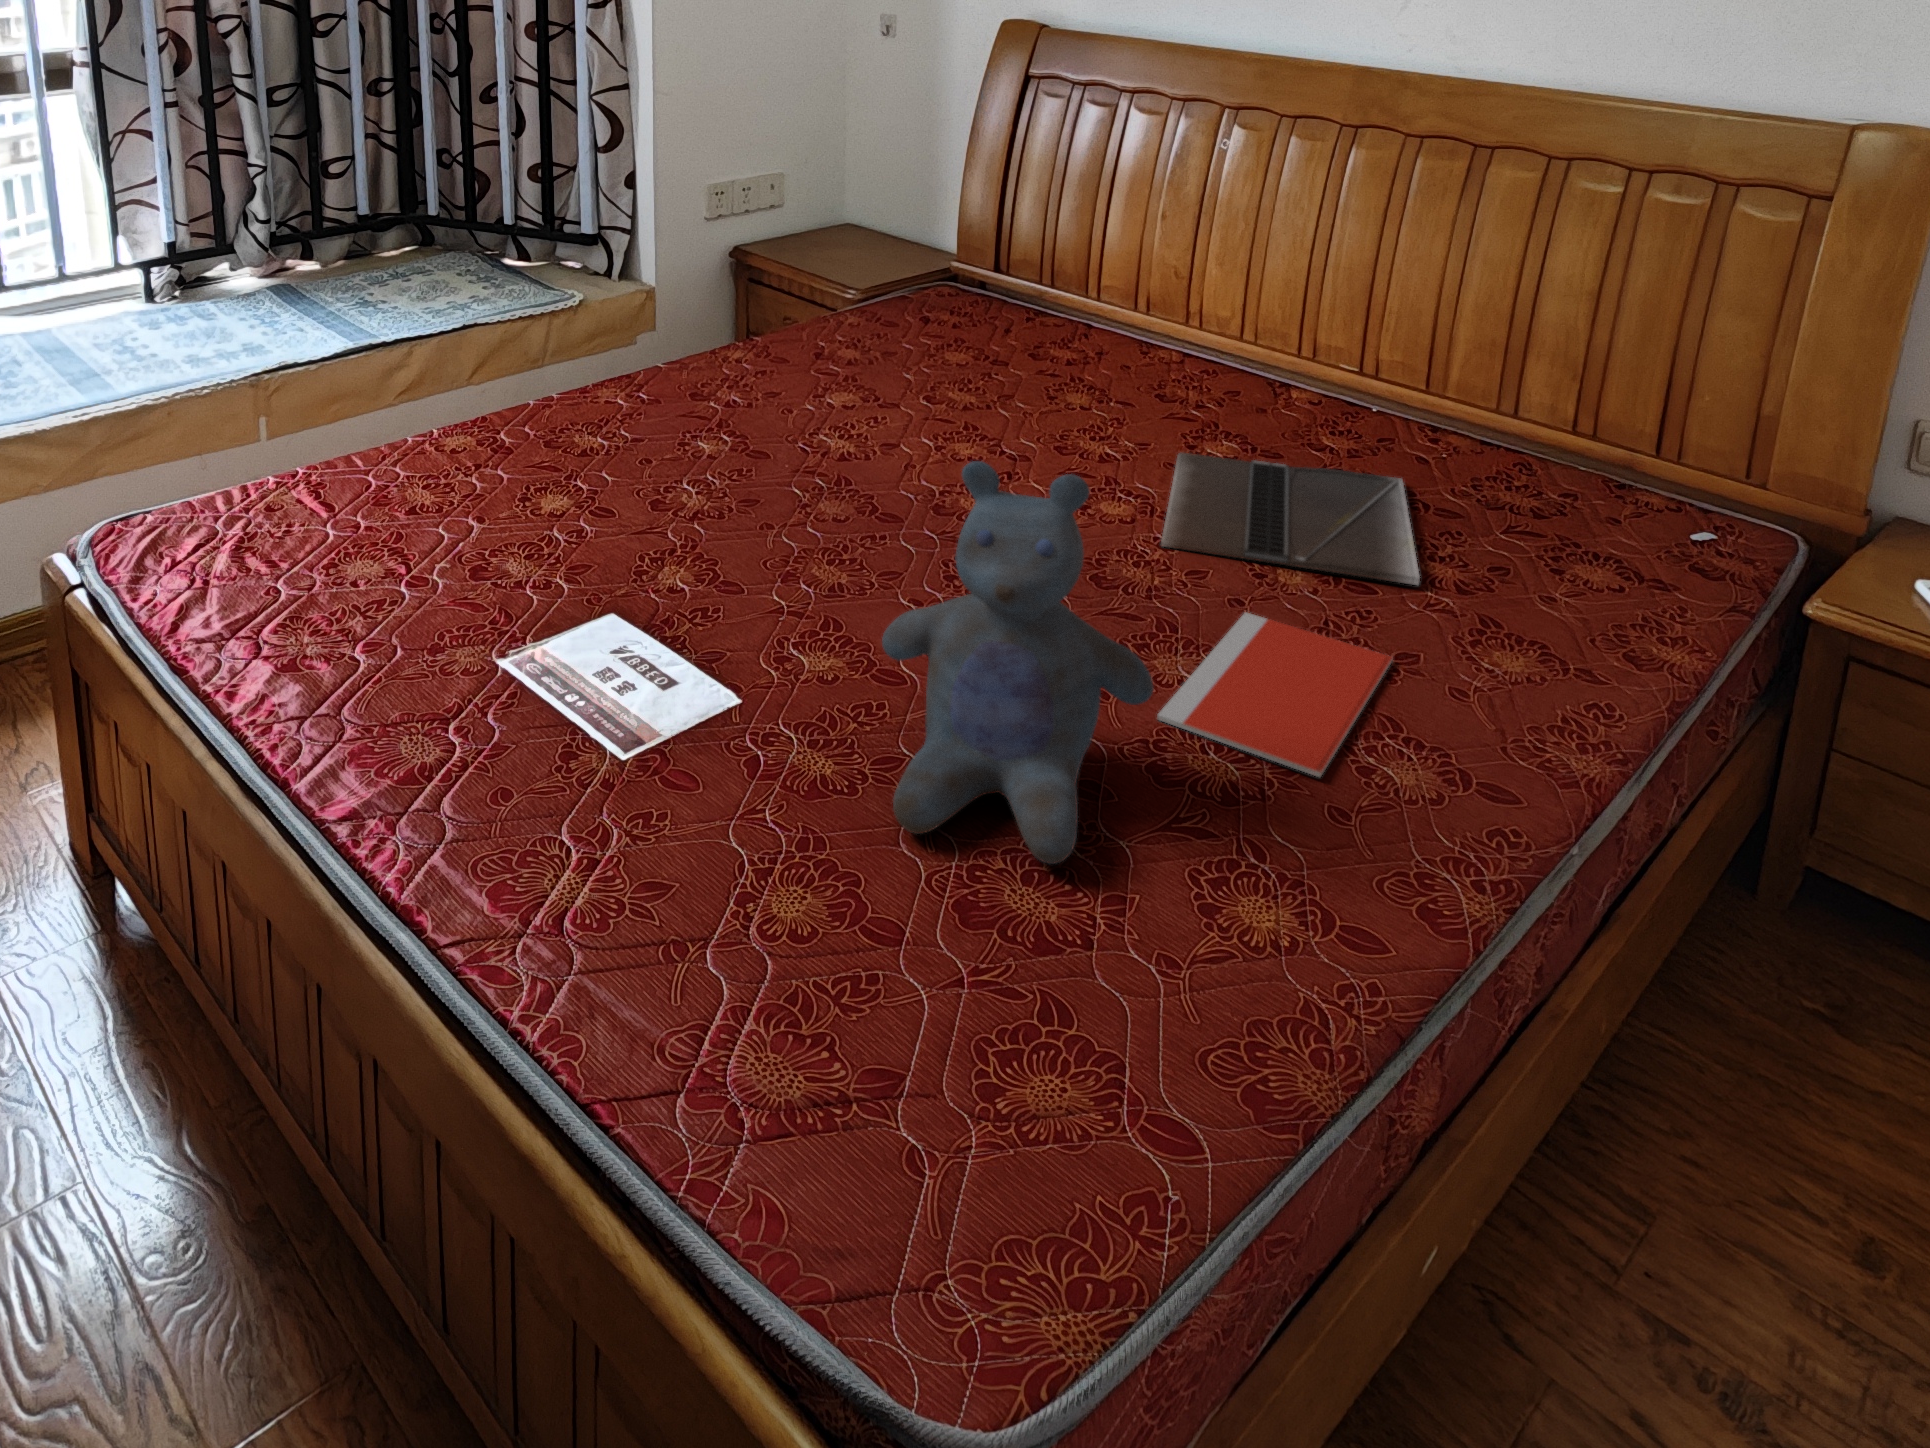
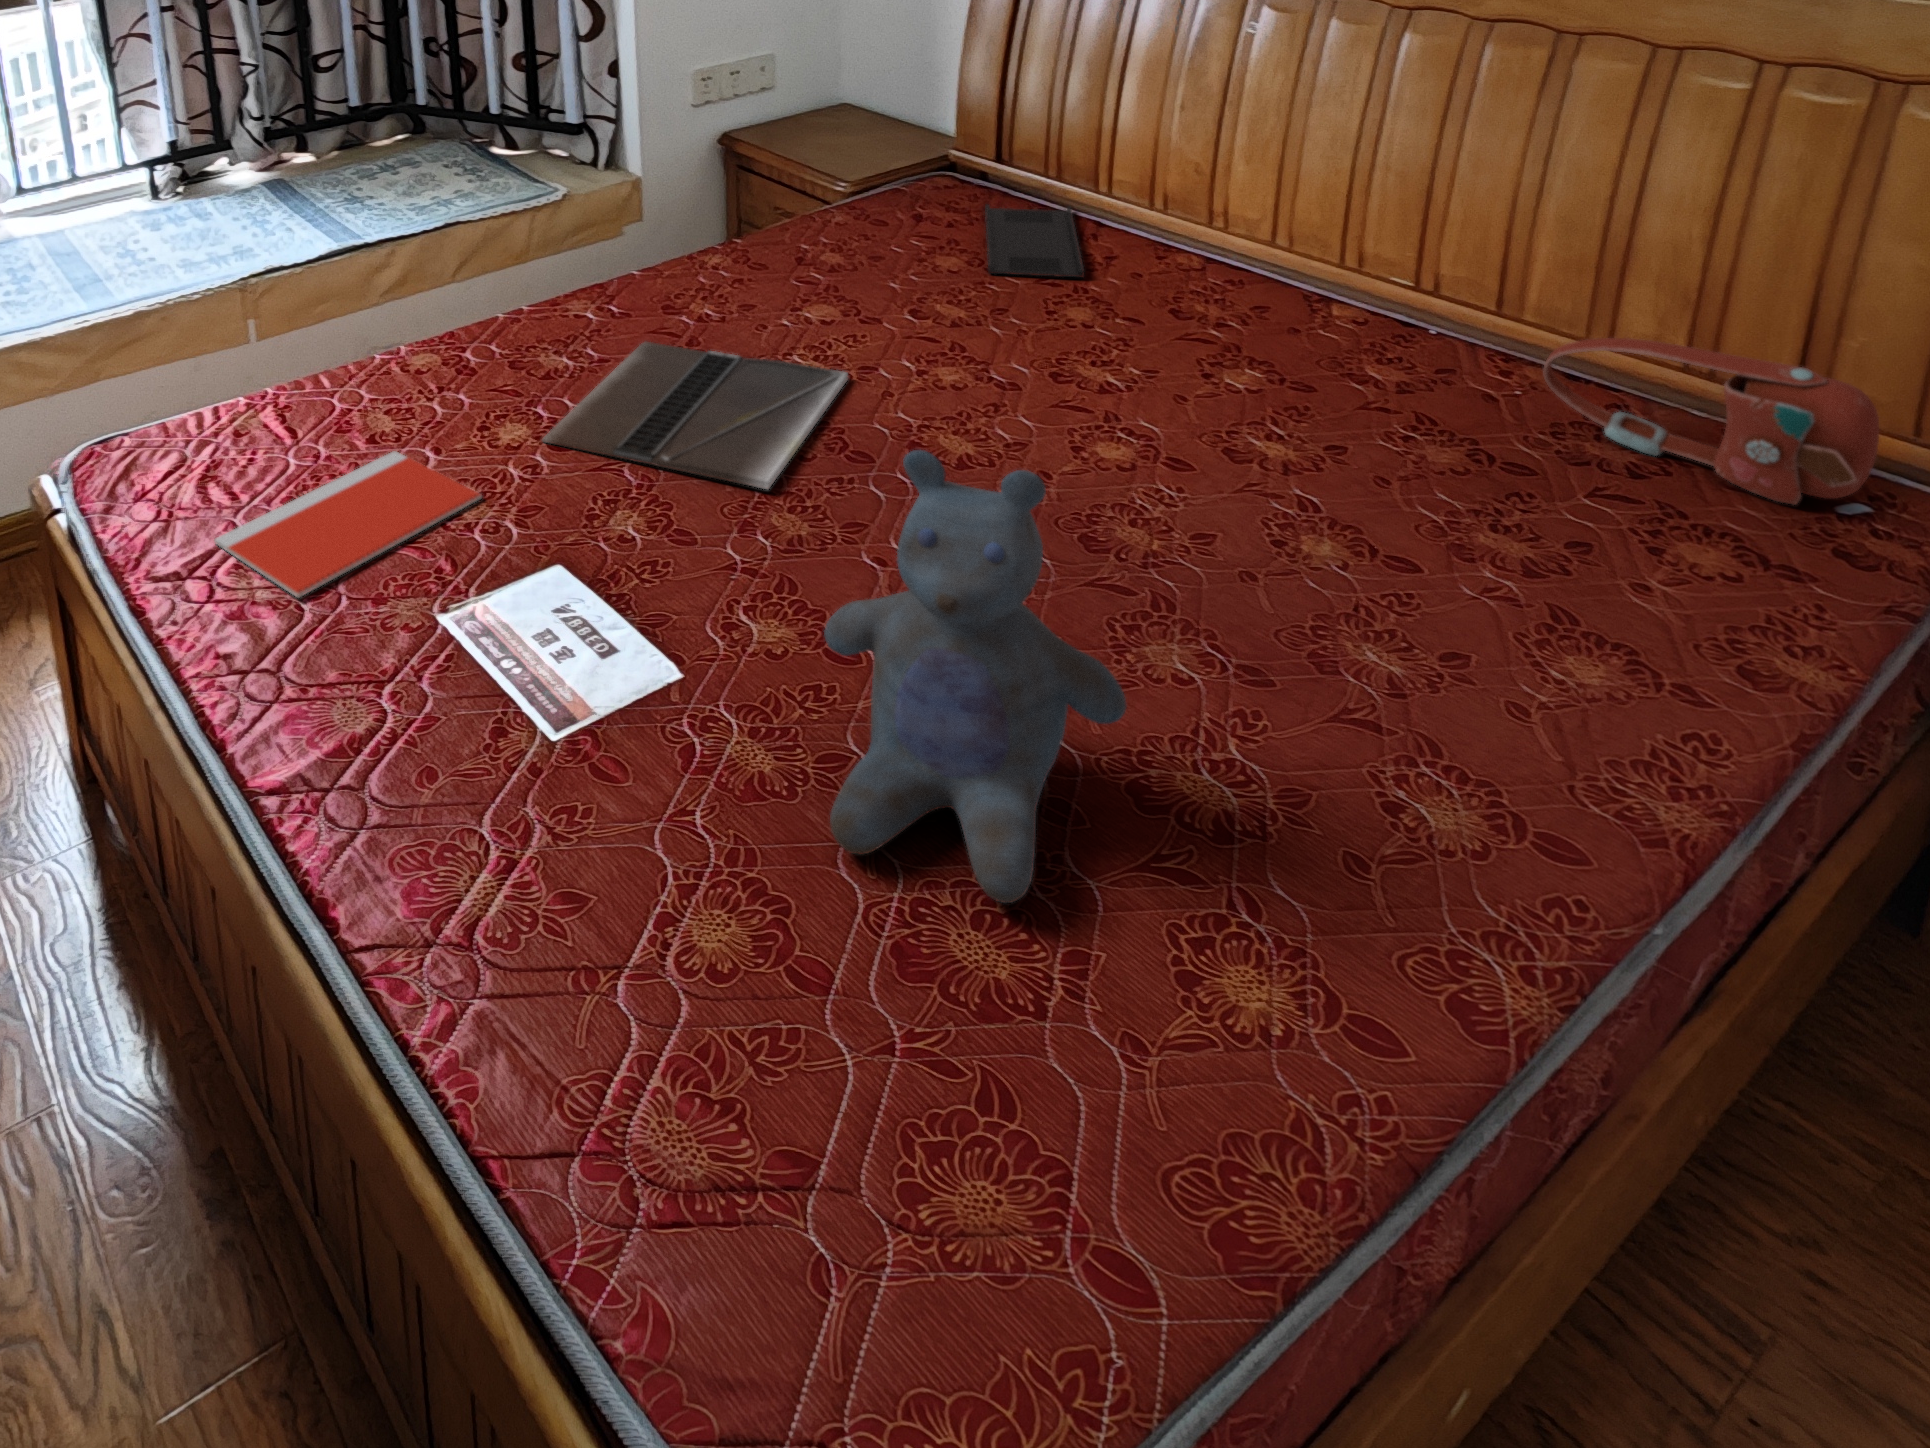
tray: none [983,305,1077,366] -> present [985,204,1084,278]
handbag: none [1468,401,1727,537] -> present [1544,338,1879,505]
laptop: present [1161,453,1420,586] -> present [542,341,848,489]
notebook: present [1157,613,1393,777] -> present [214,451,482,598]

